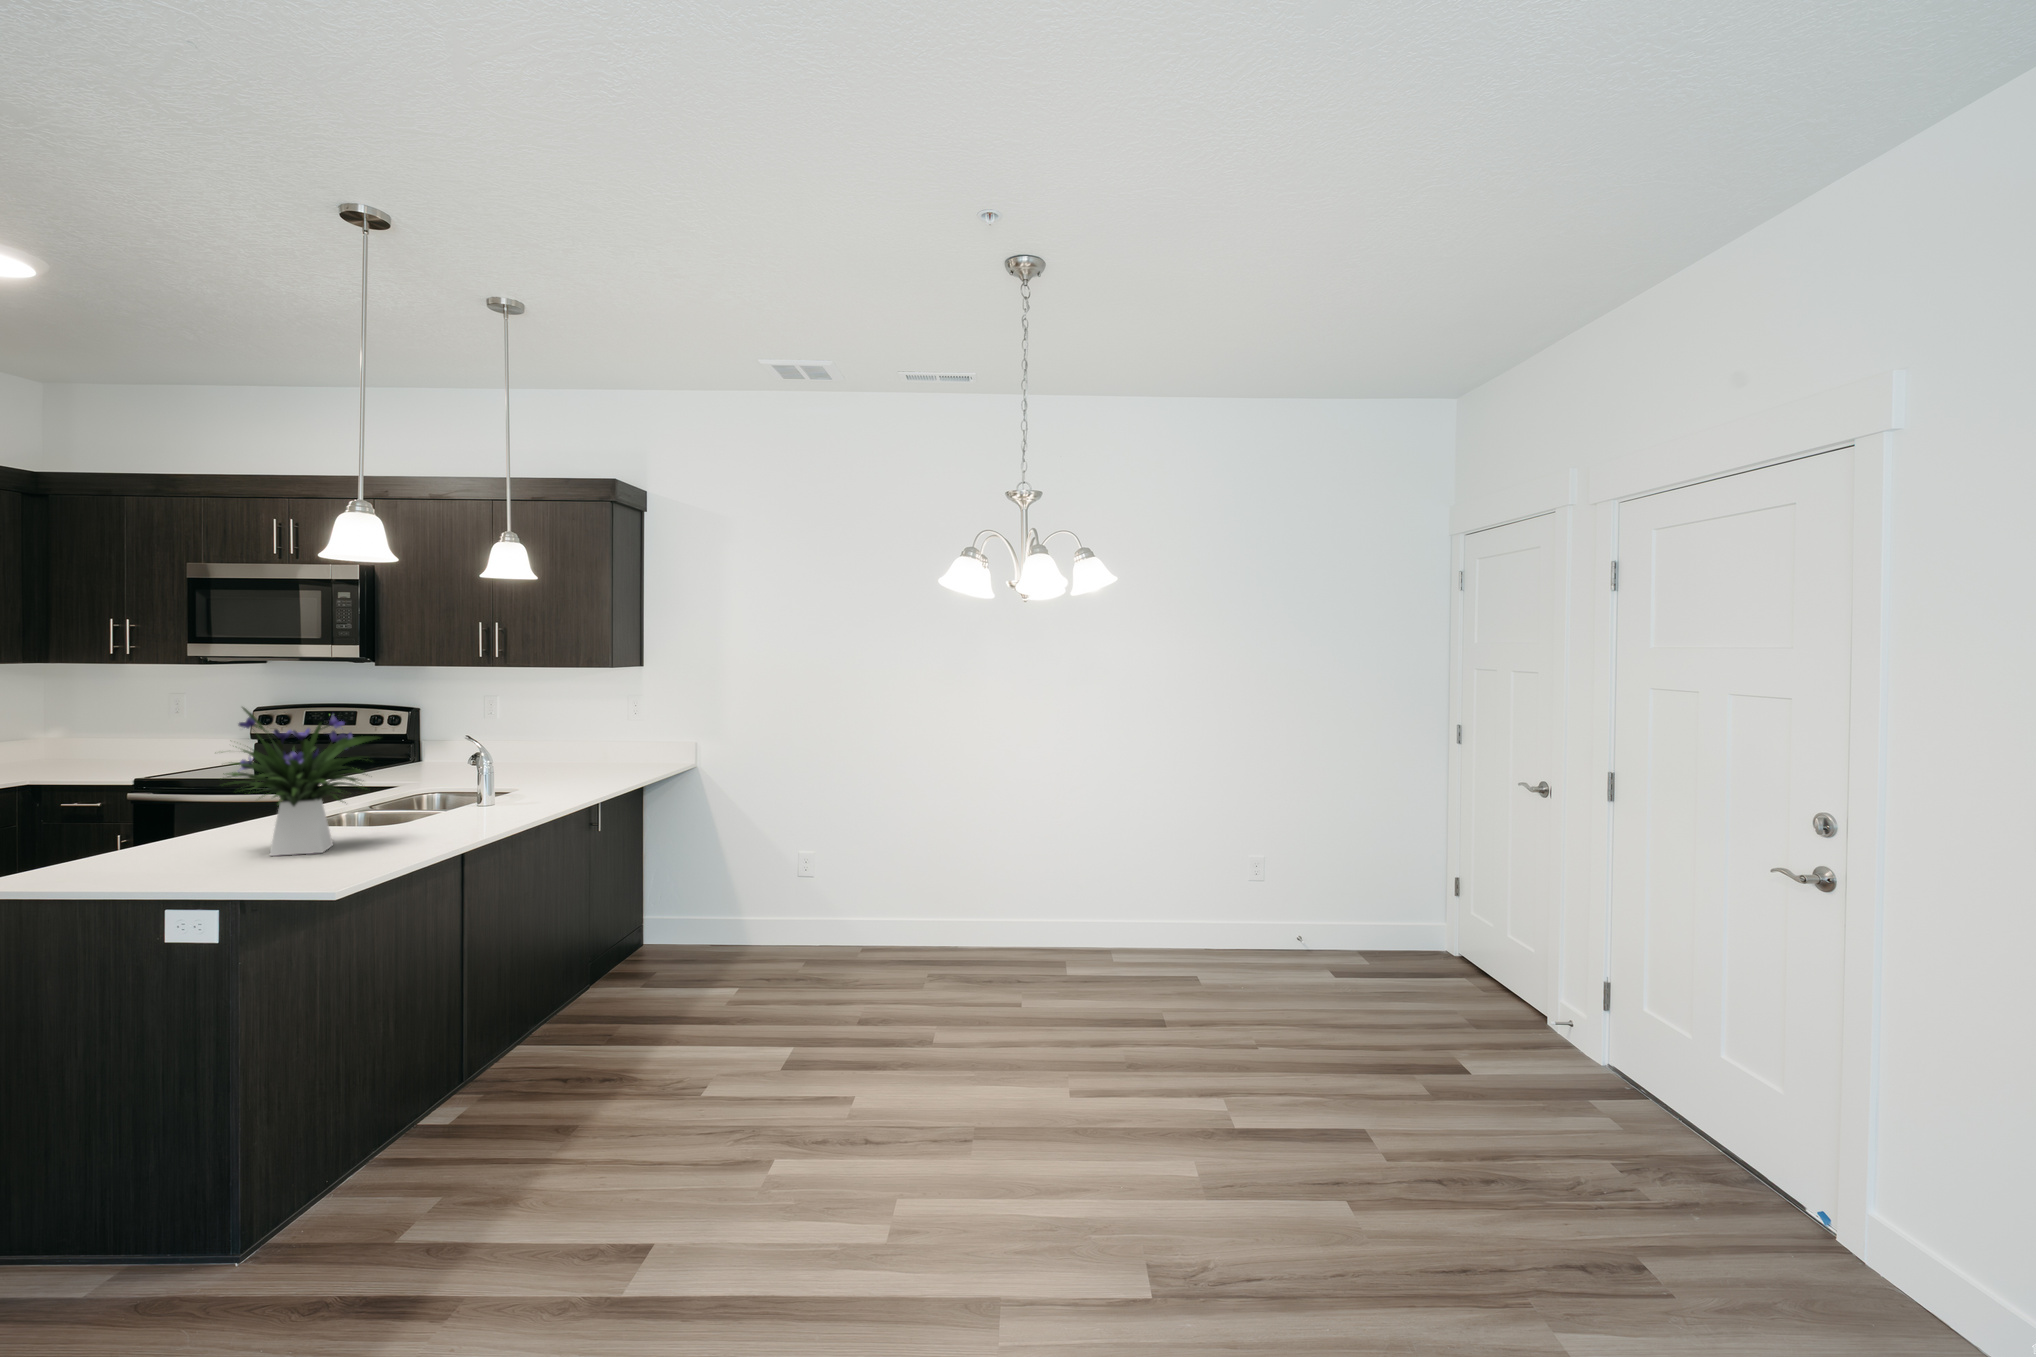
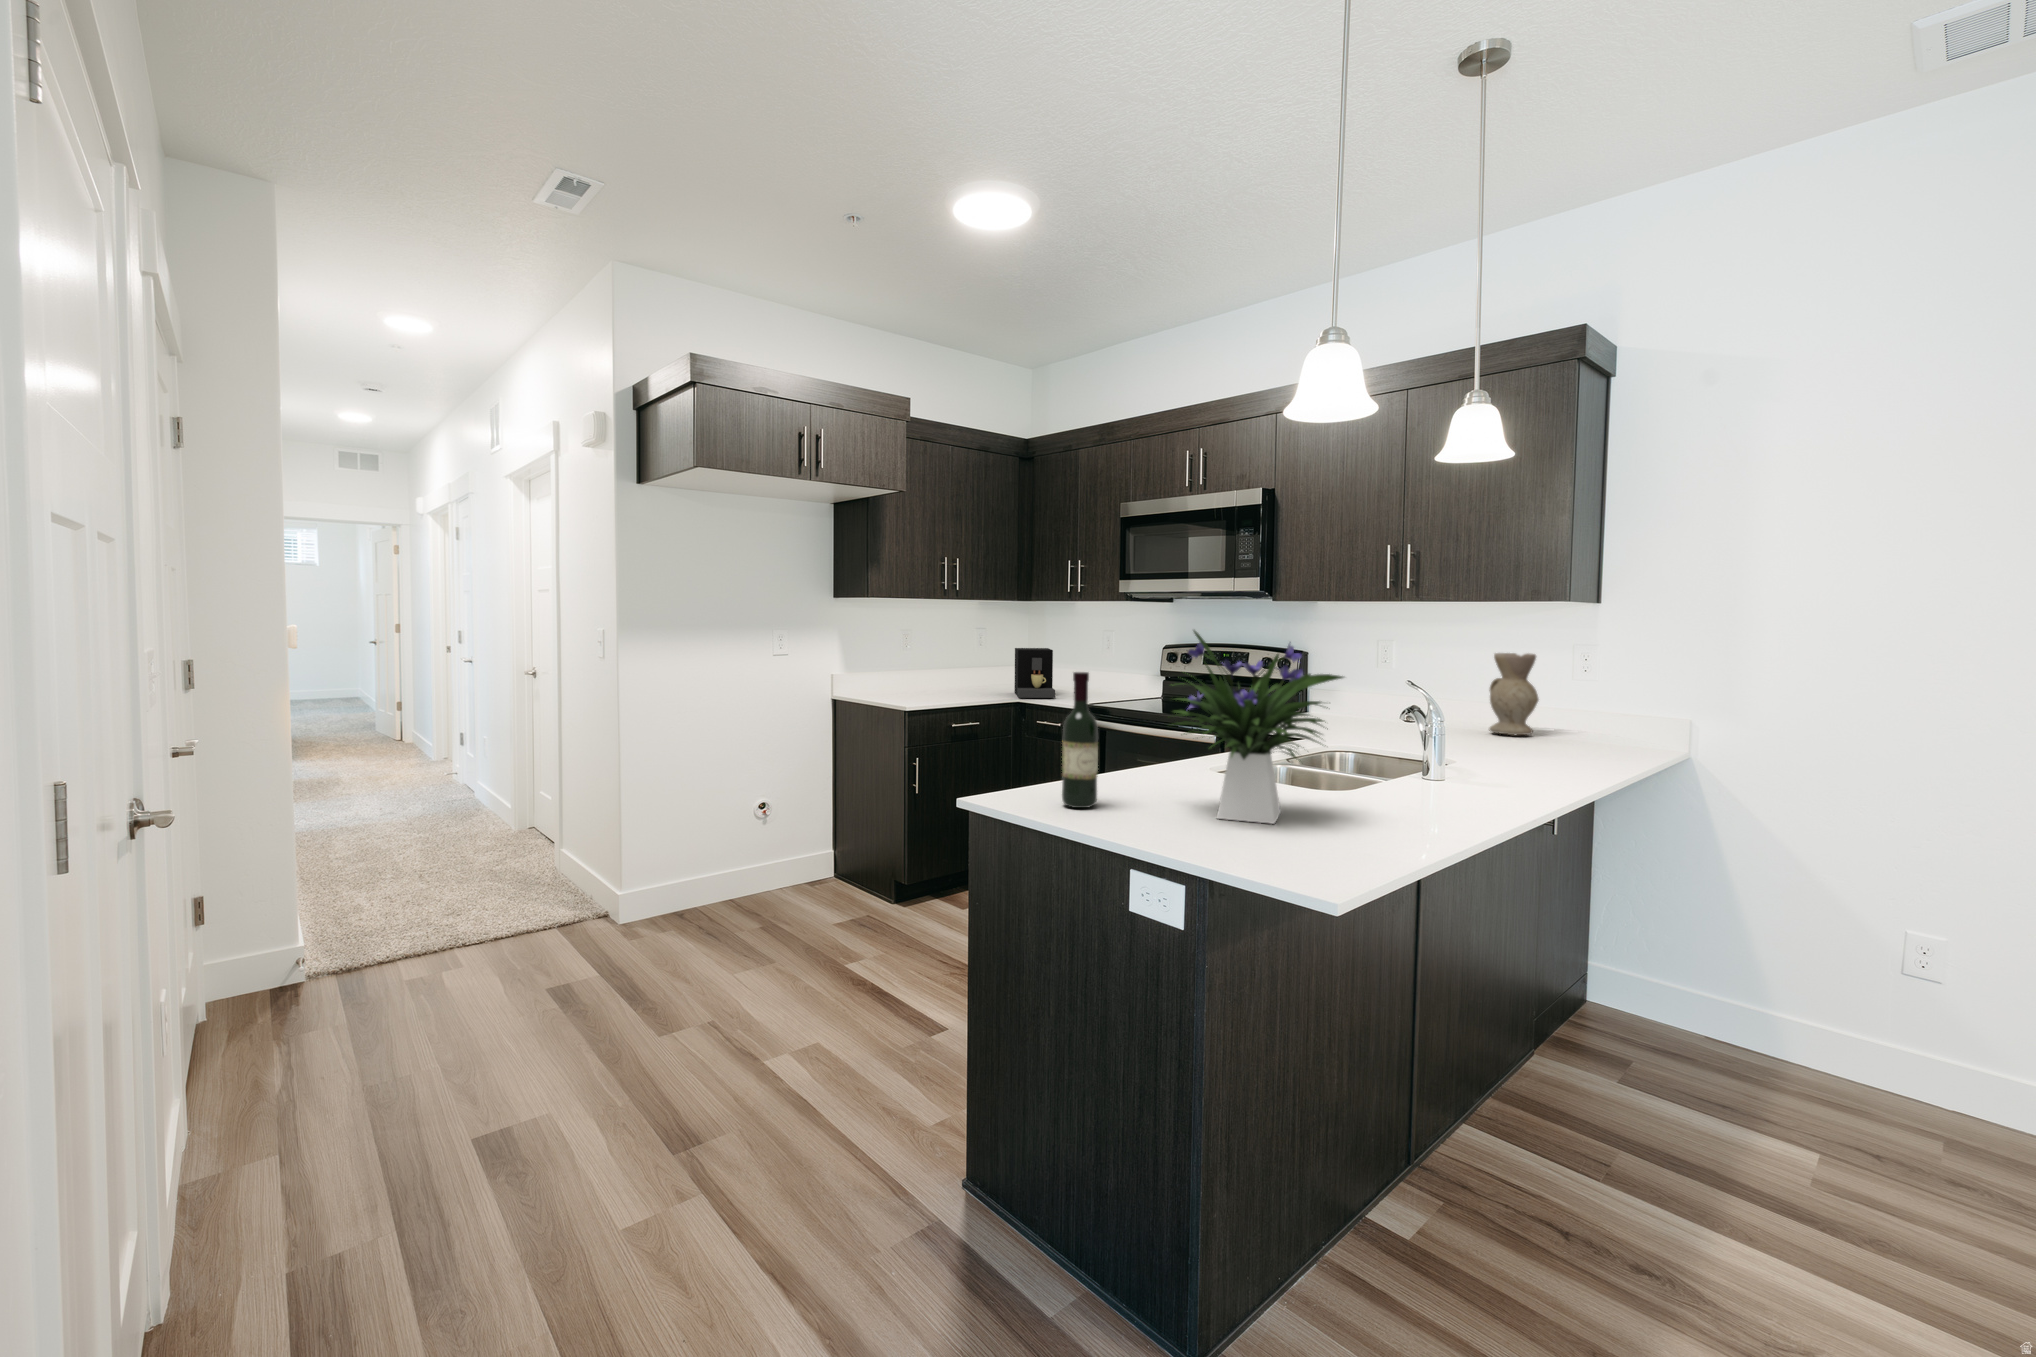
vase: none [570,705,607,770] -> present [1489,653,1539,736]
coffee maker: none [39,715,104,775] -> present [1014,648,1055,698]
wine bottle: none [101,746,144,866] -> present [1062,672,1098,808]

